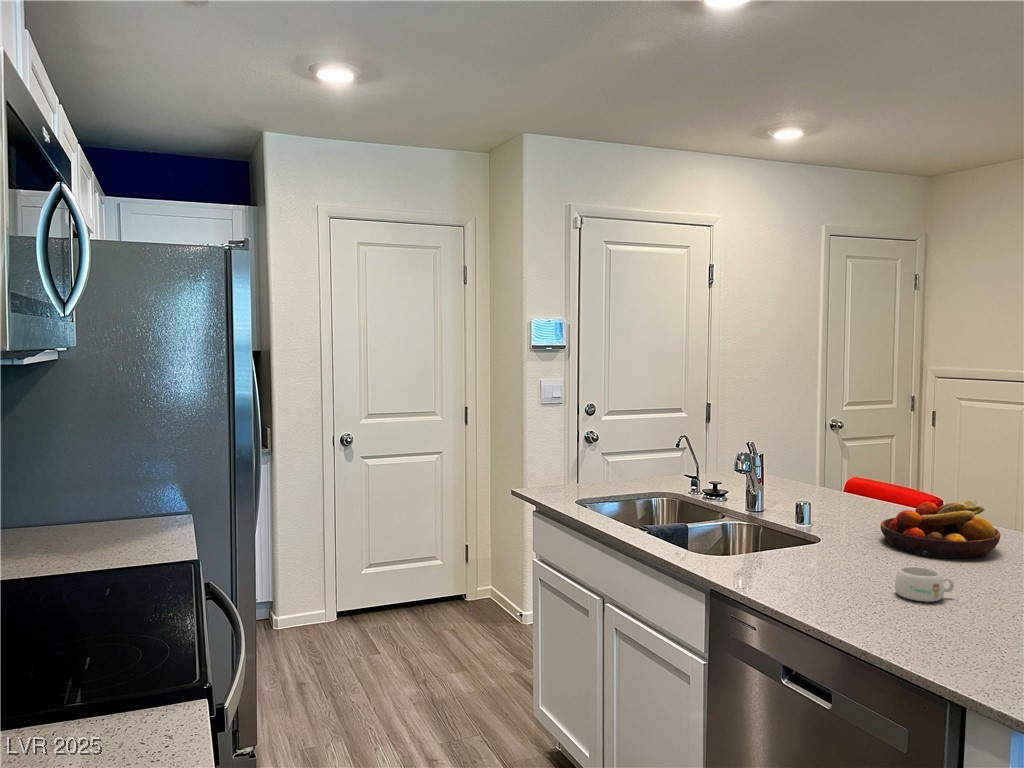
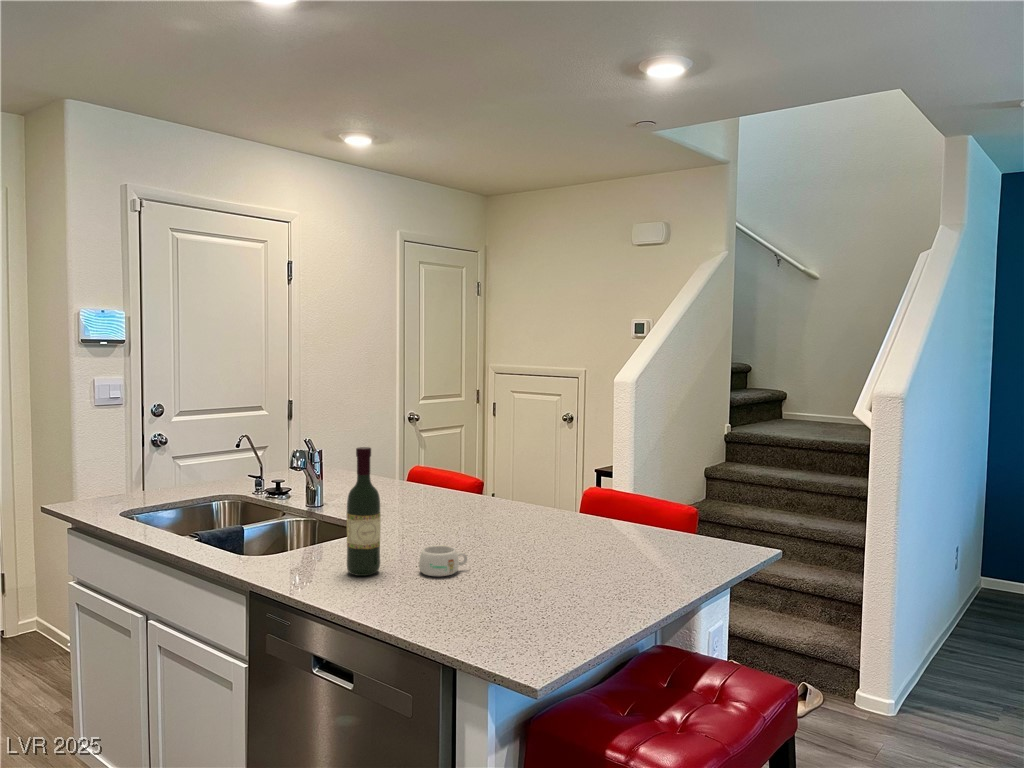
wine bottle: none [812,454,850,589] -> present [347,447,381,576]
fruit bowl: present [880,500,1000,559] -> none [422,481,515,535]

